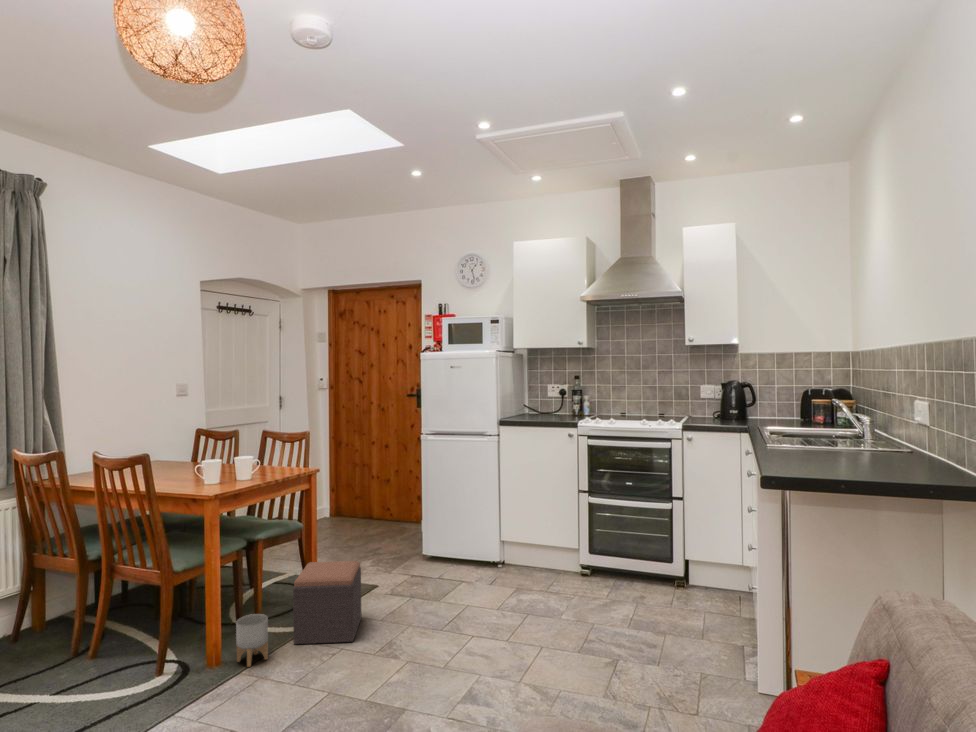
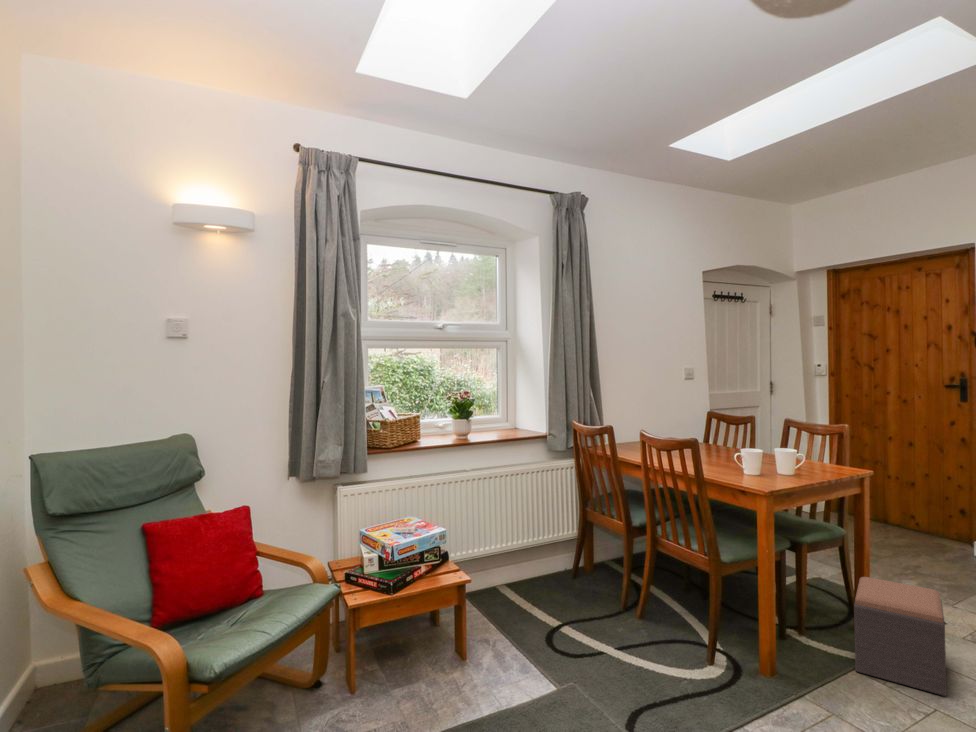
planter: present [236,614,268,667] -> none [789,623,828,684]

